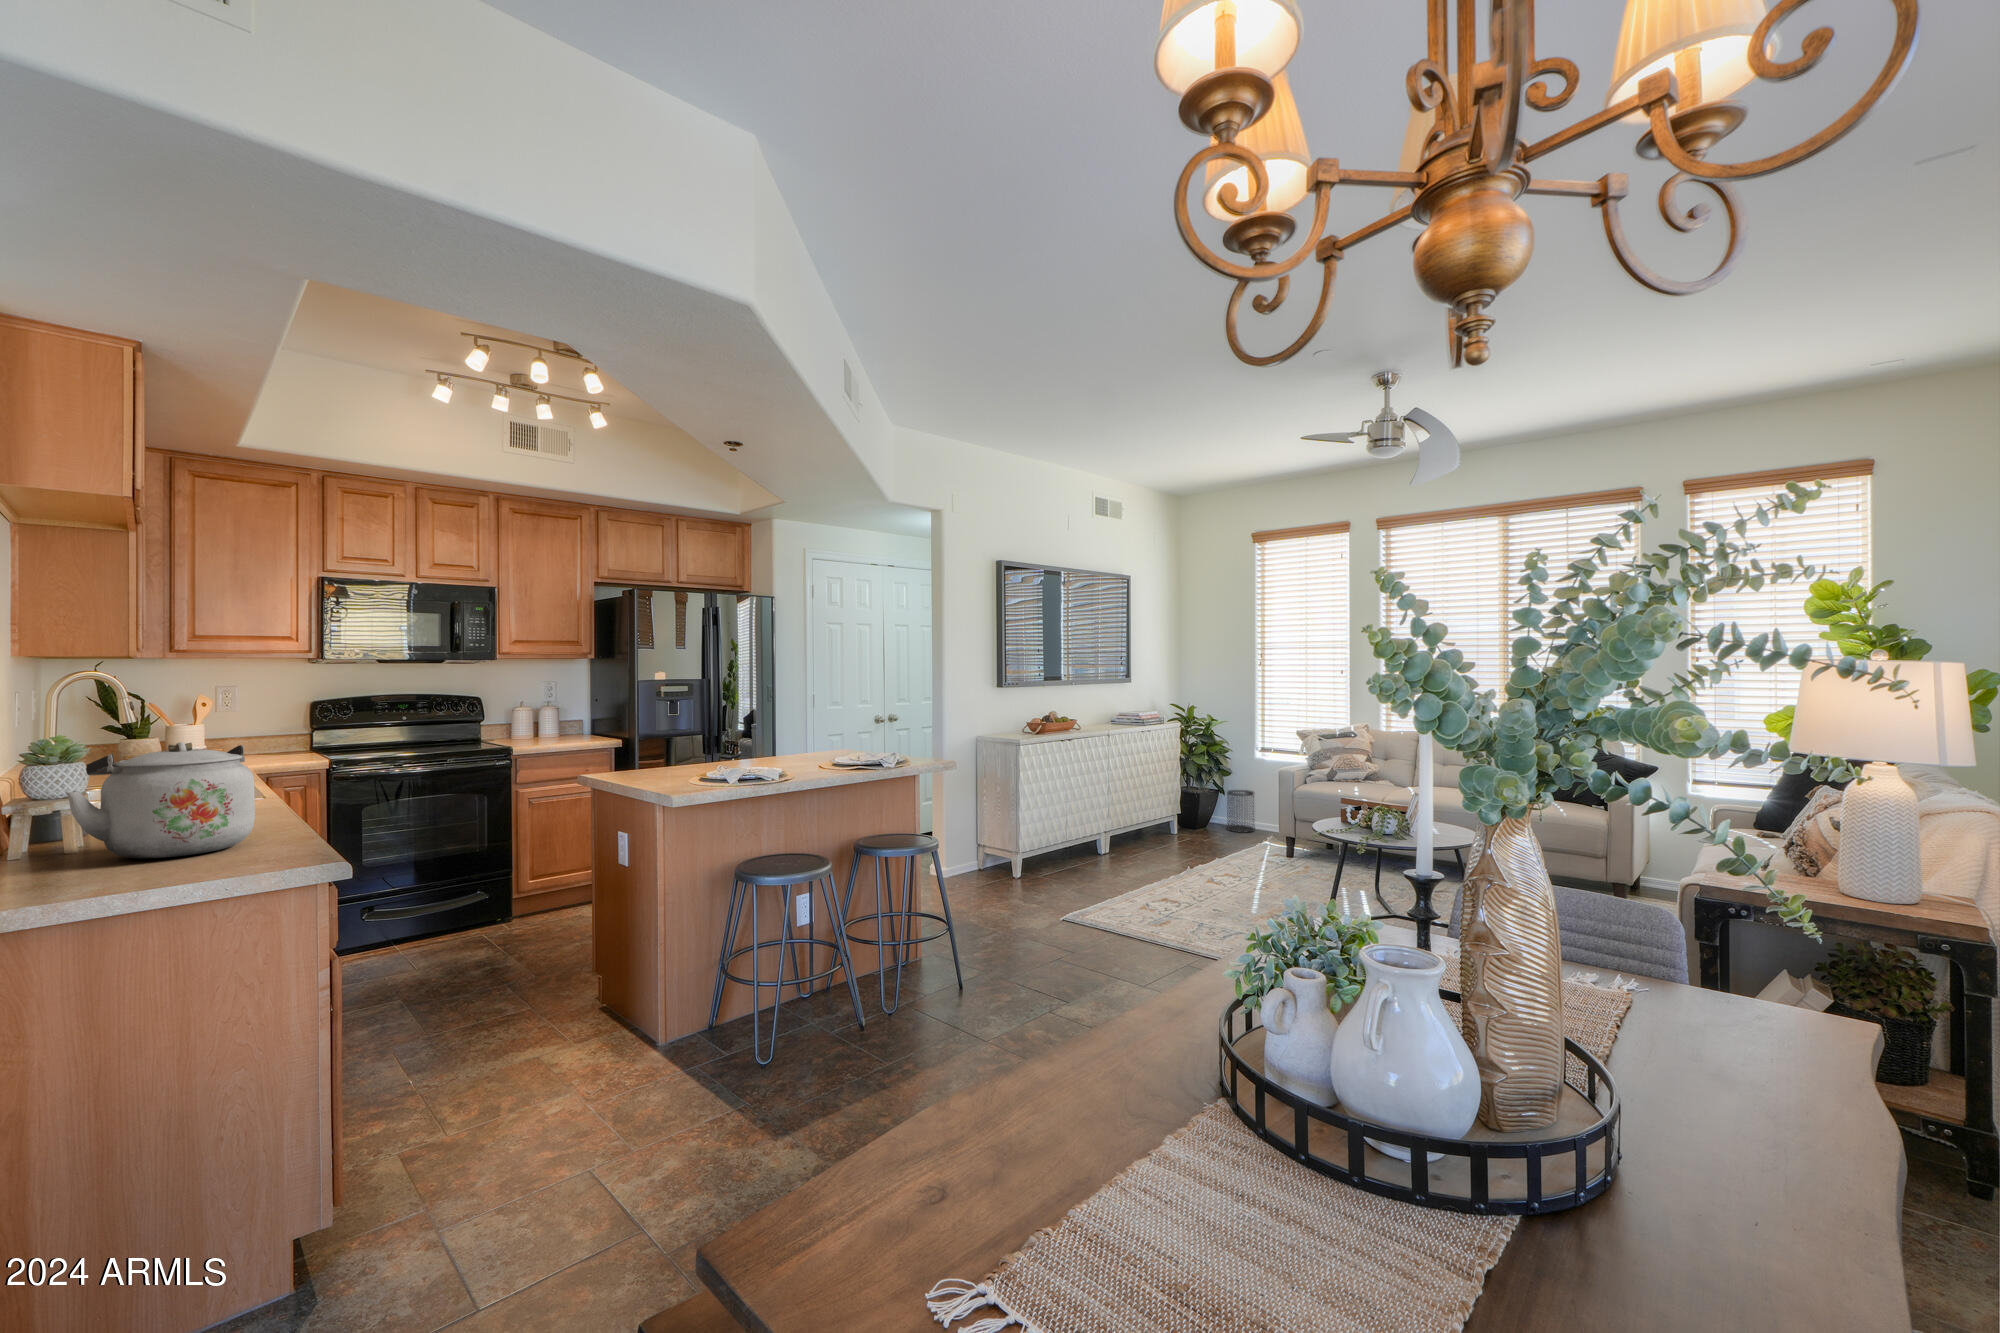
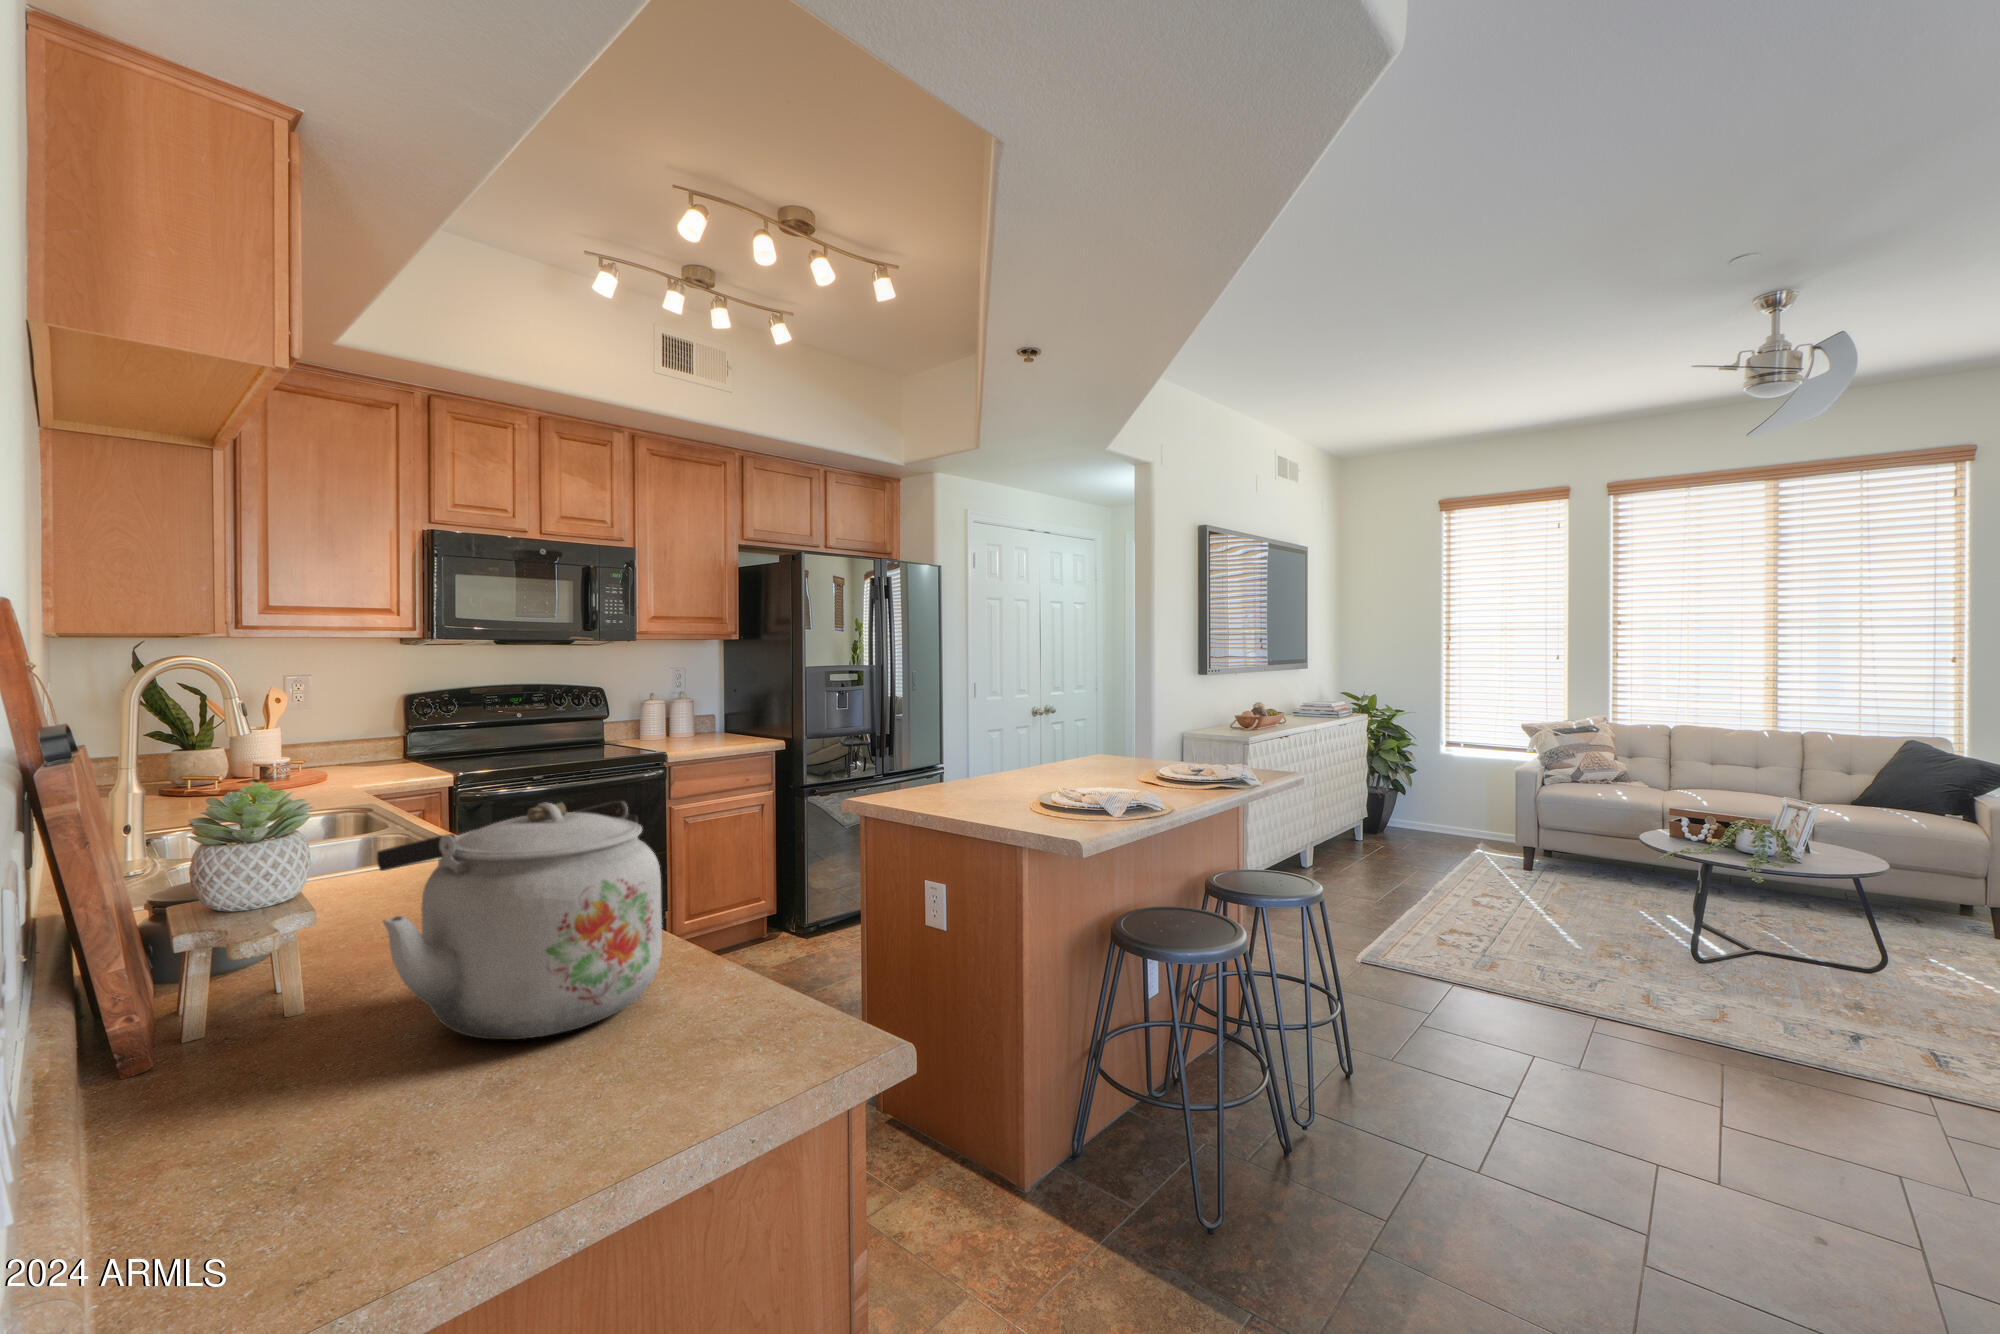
wastebasket: present [1227,790,1255,833] -> none [1407,789,1441,838]

